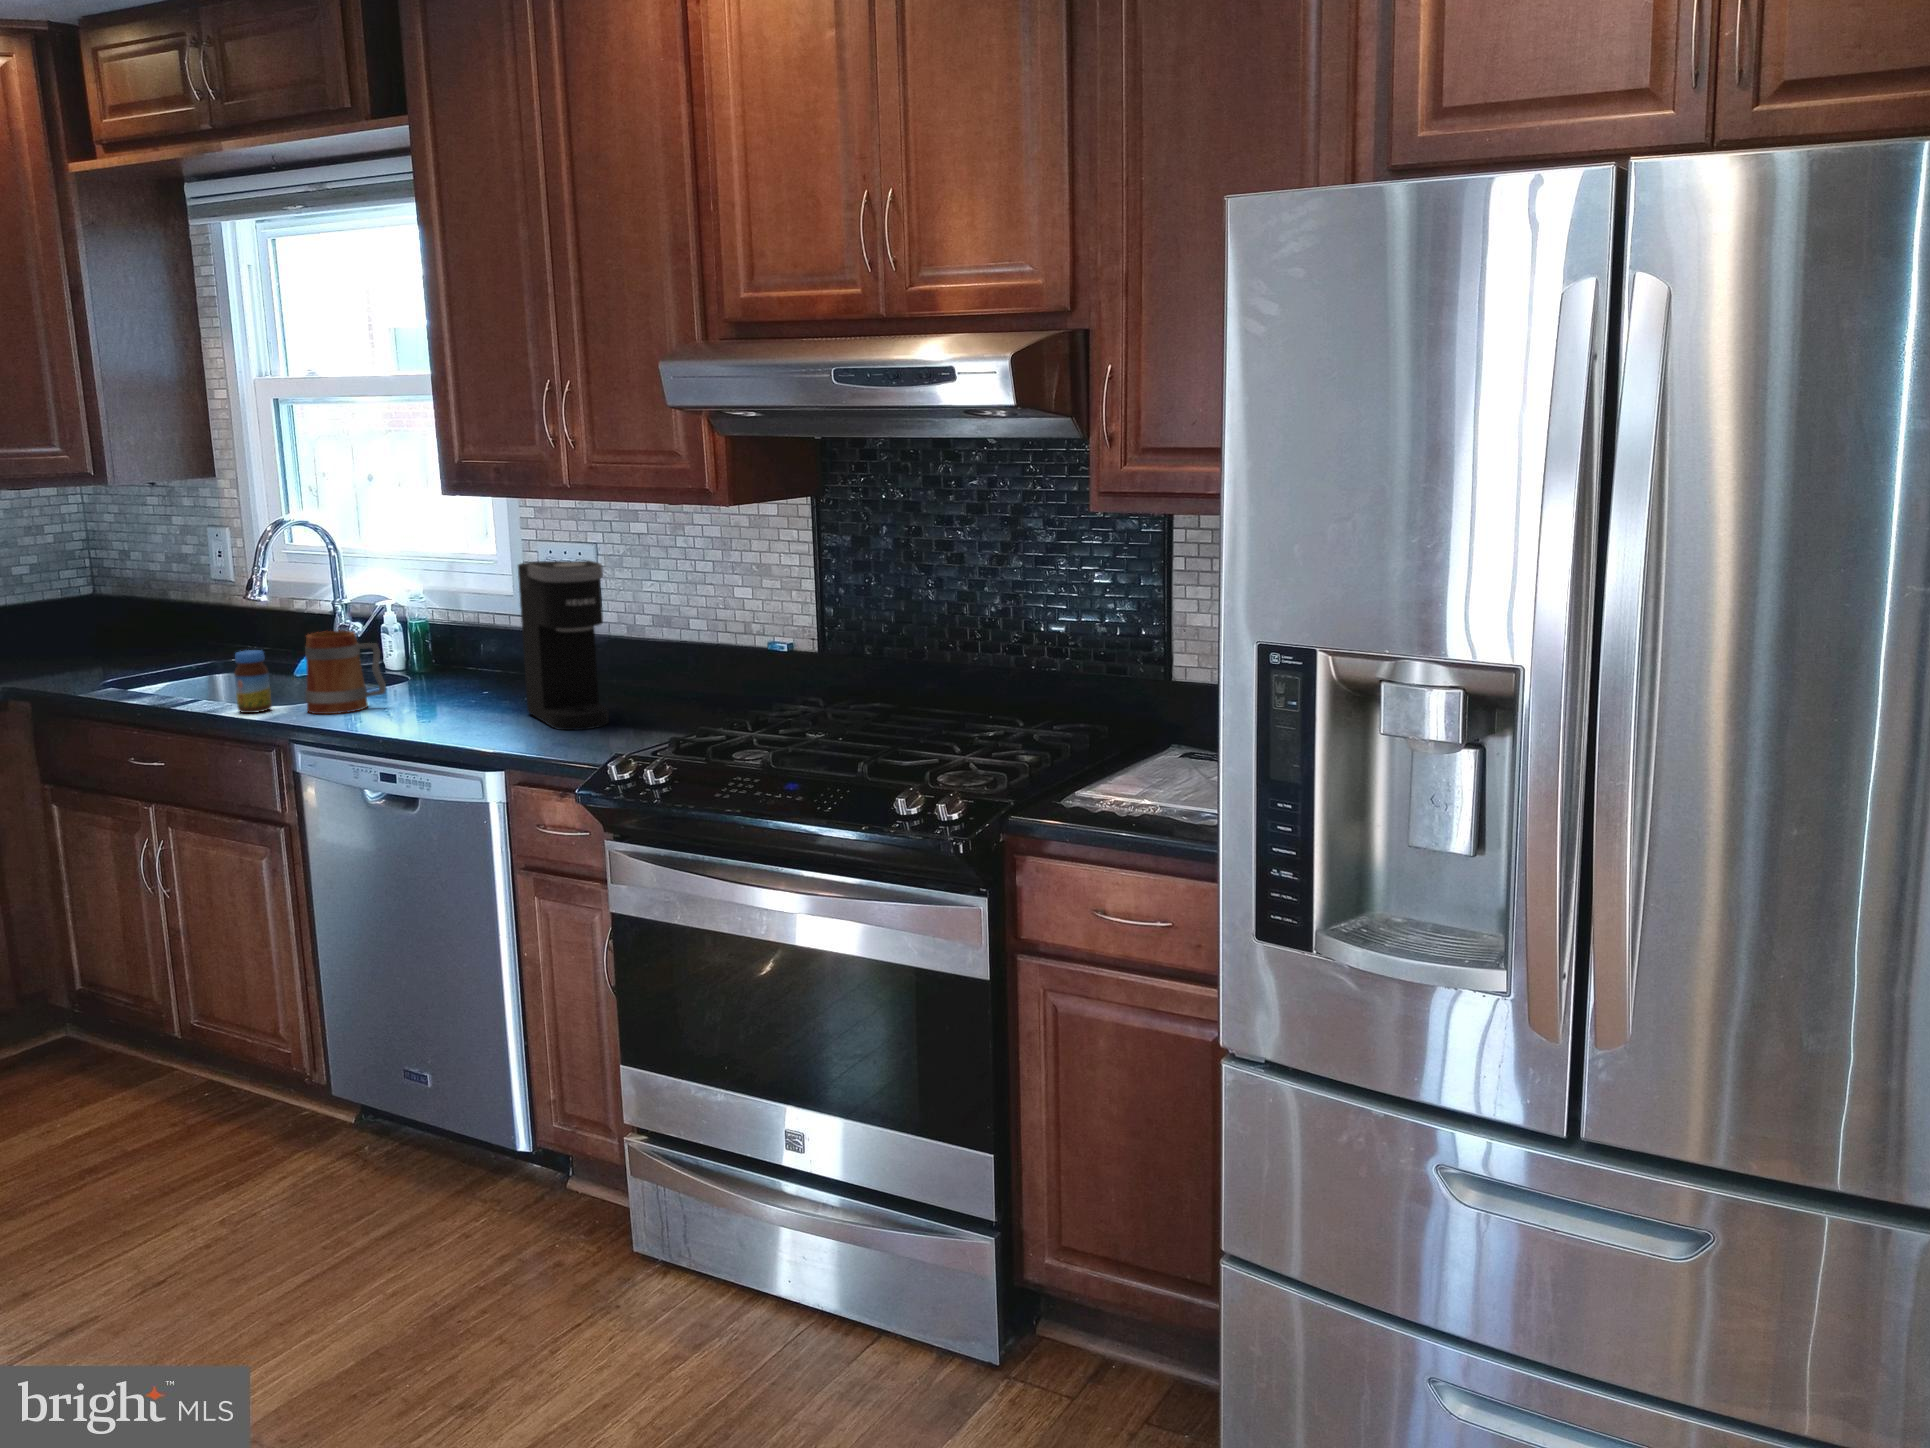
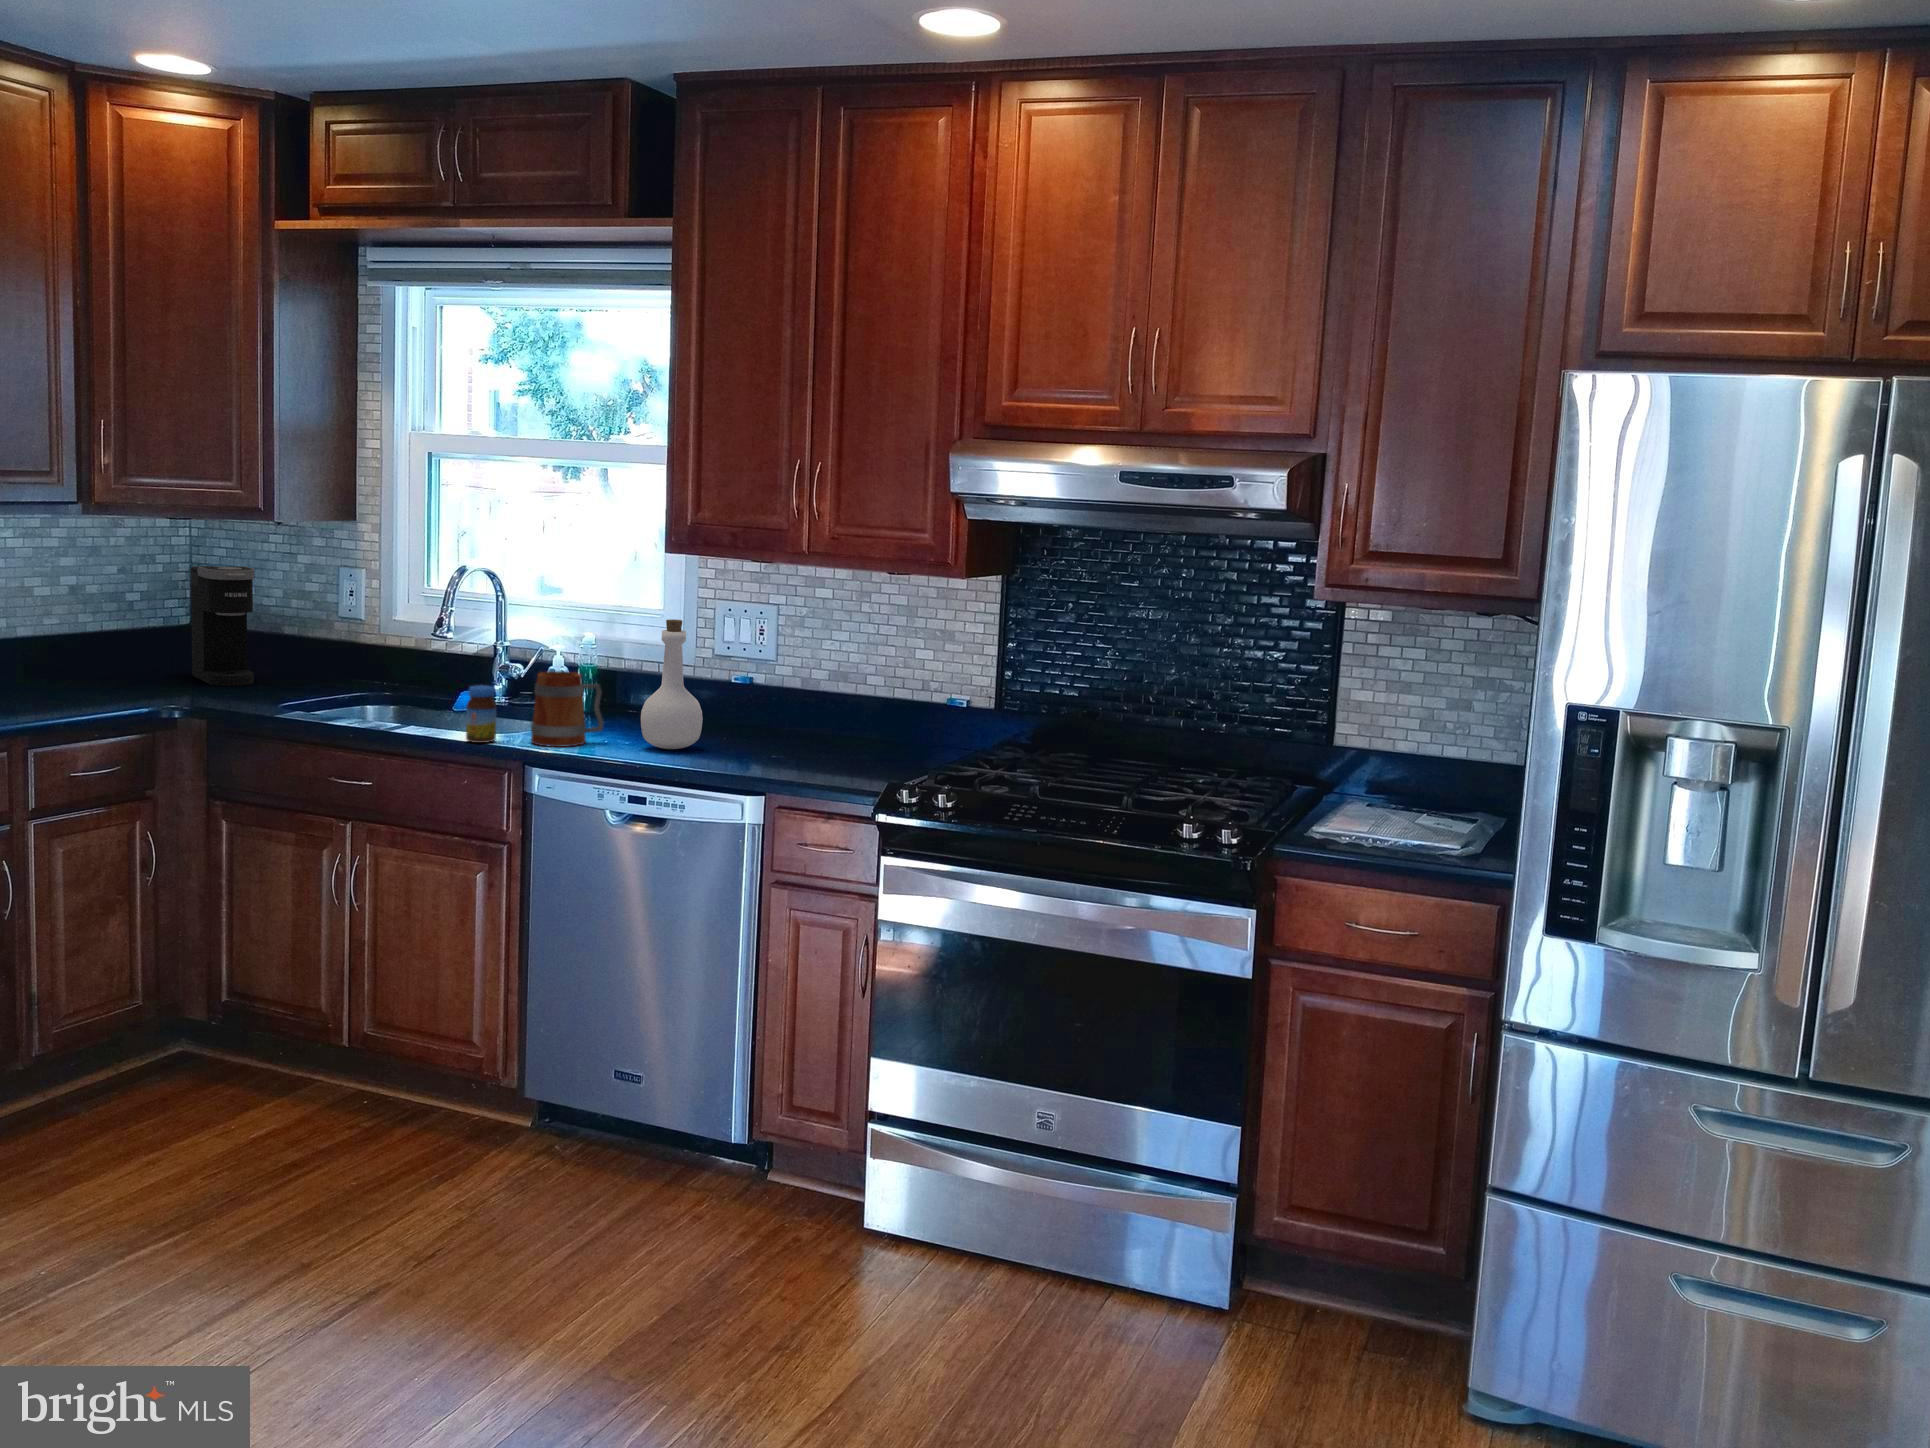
coffee maker: present [518,560,609,730] -> present [191,566,255,686]
bottle: none [413,568,484,712] -> present [641,619,703,749]

